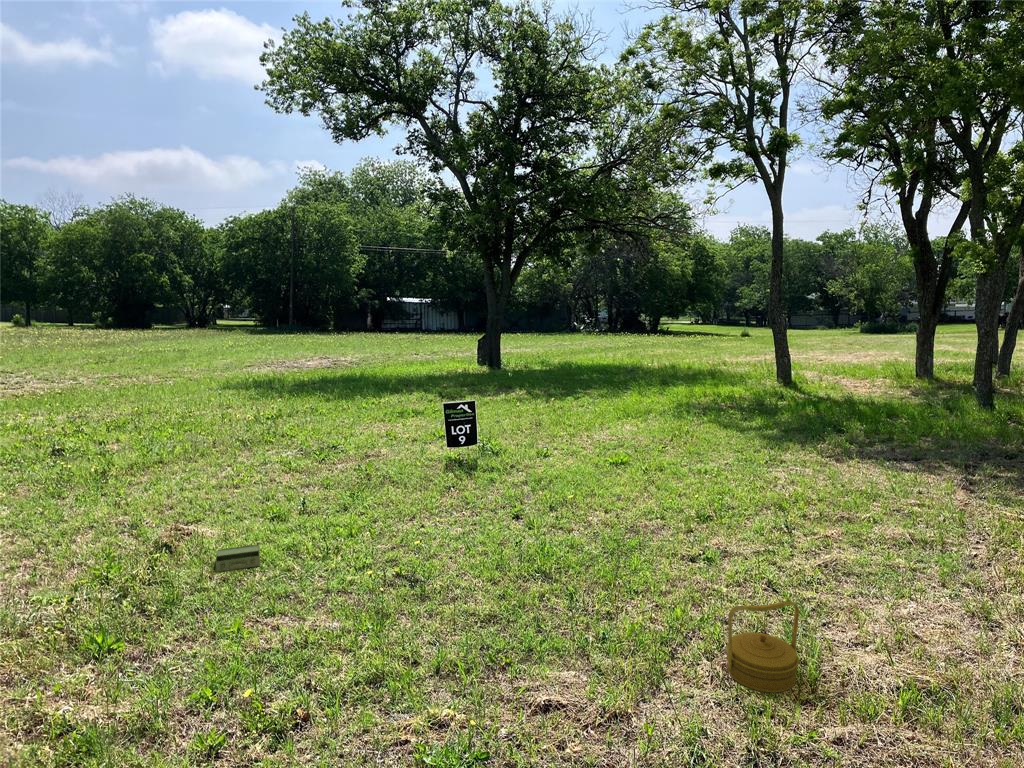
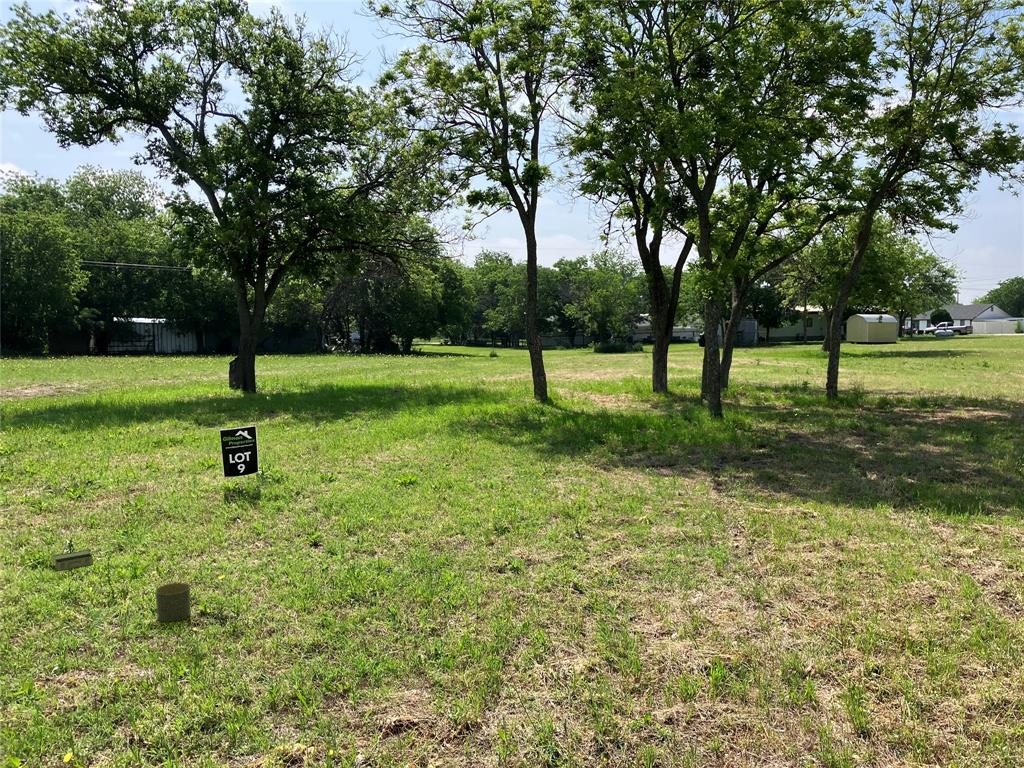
basket: present [726,601,799,693] -> none [435,534,477,585]
planter: none [285,638,338,707] -> present [155,583,191,622]

